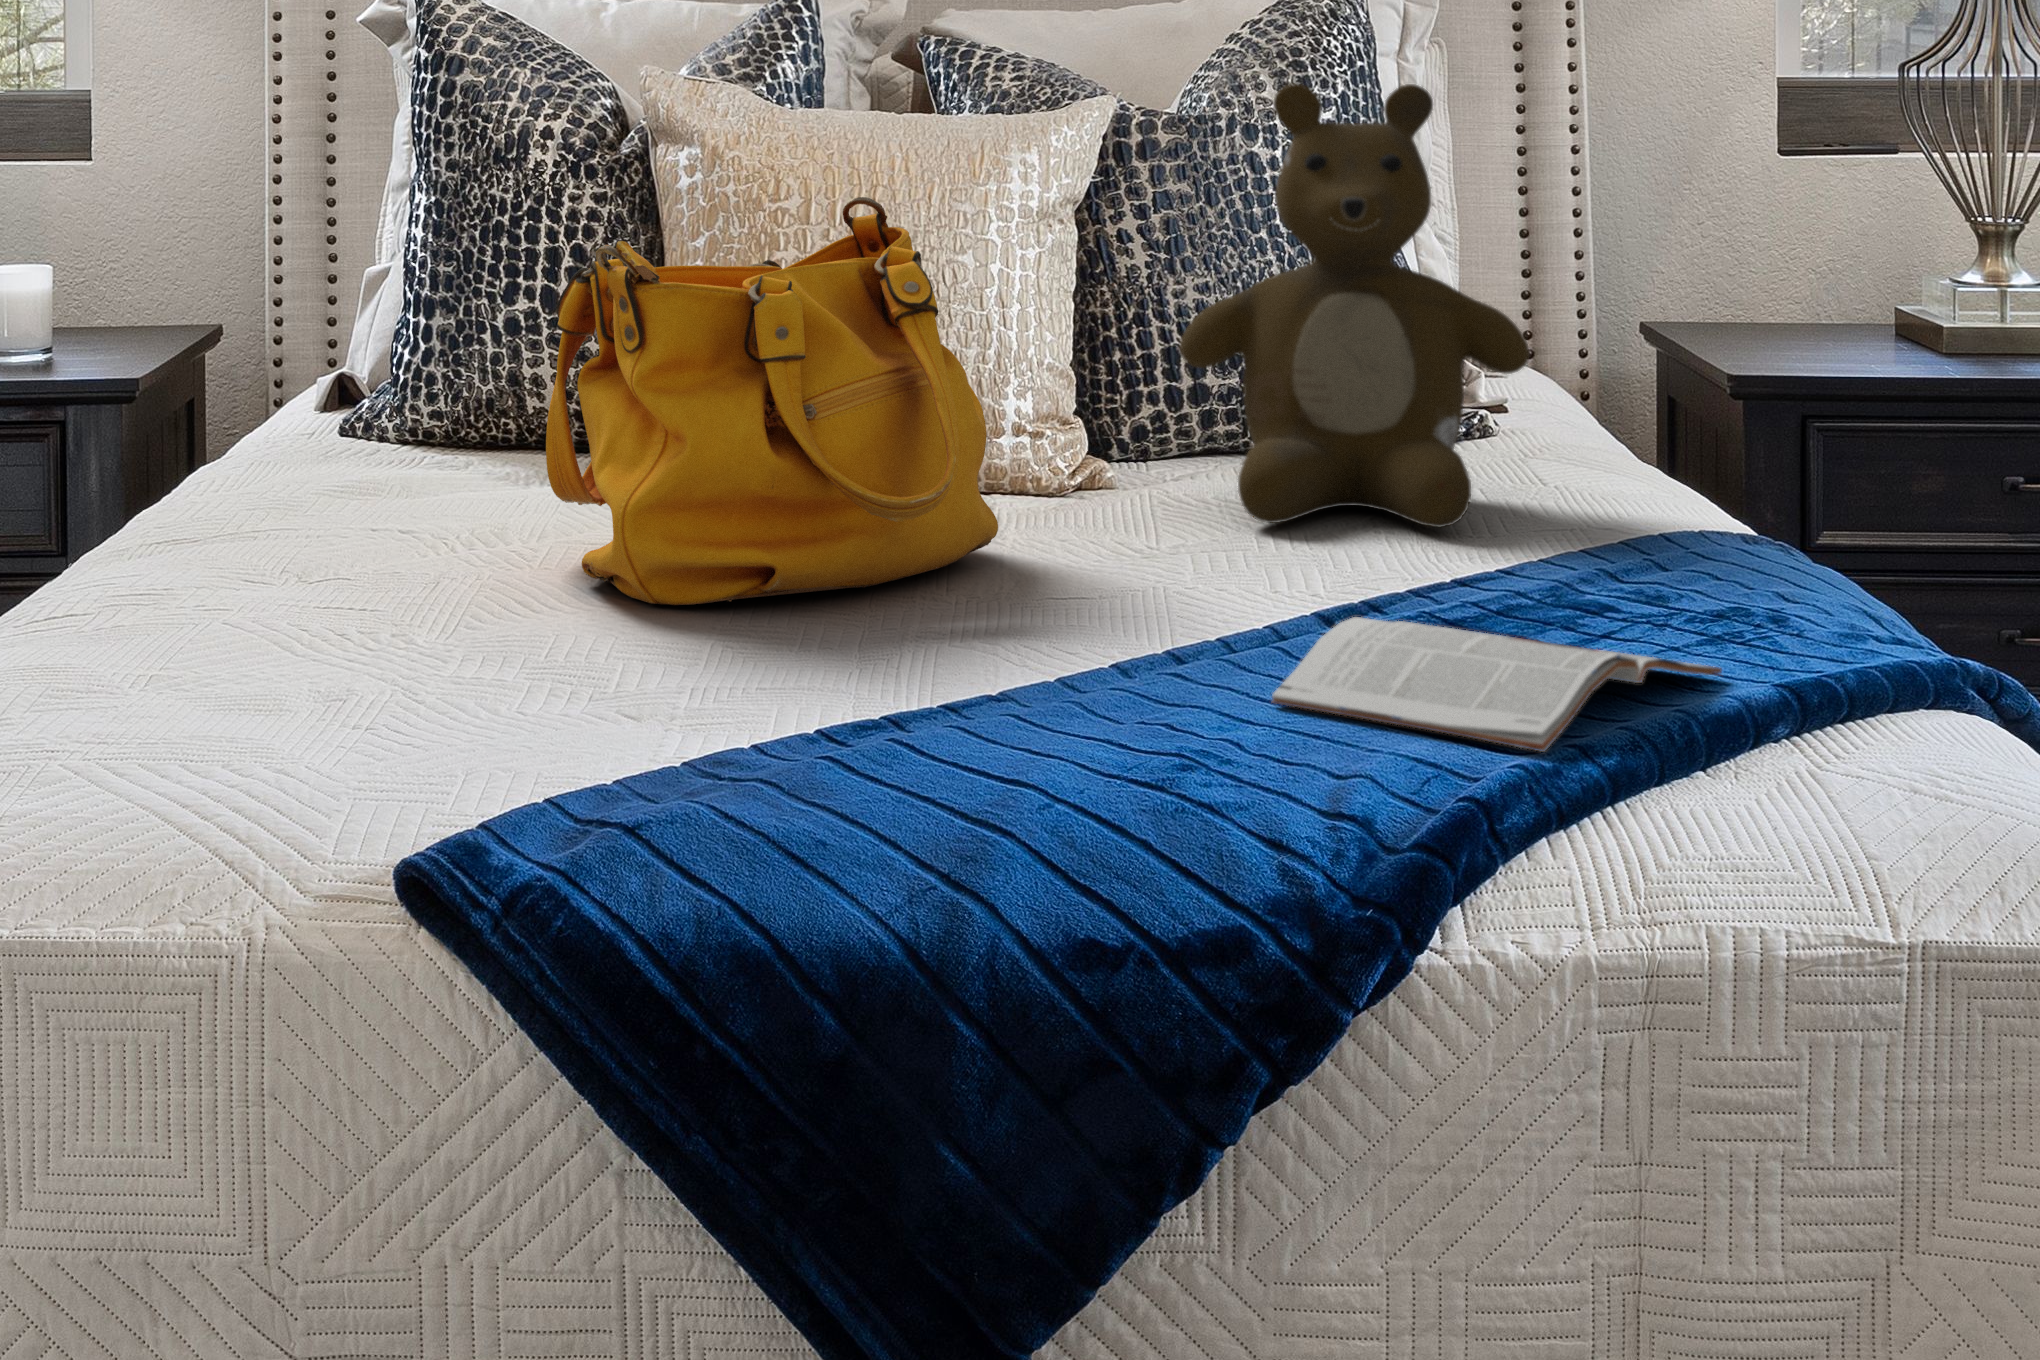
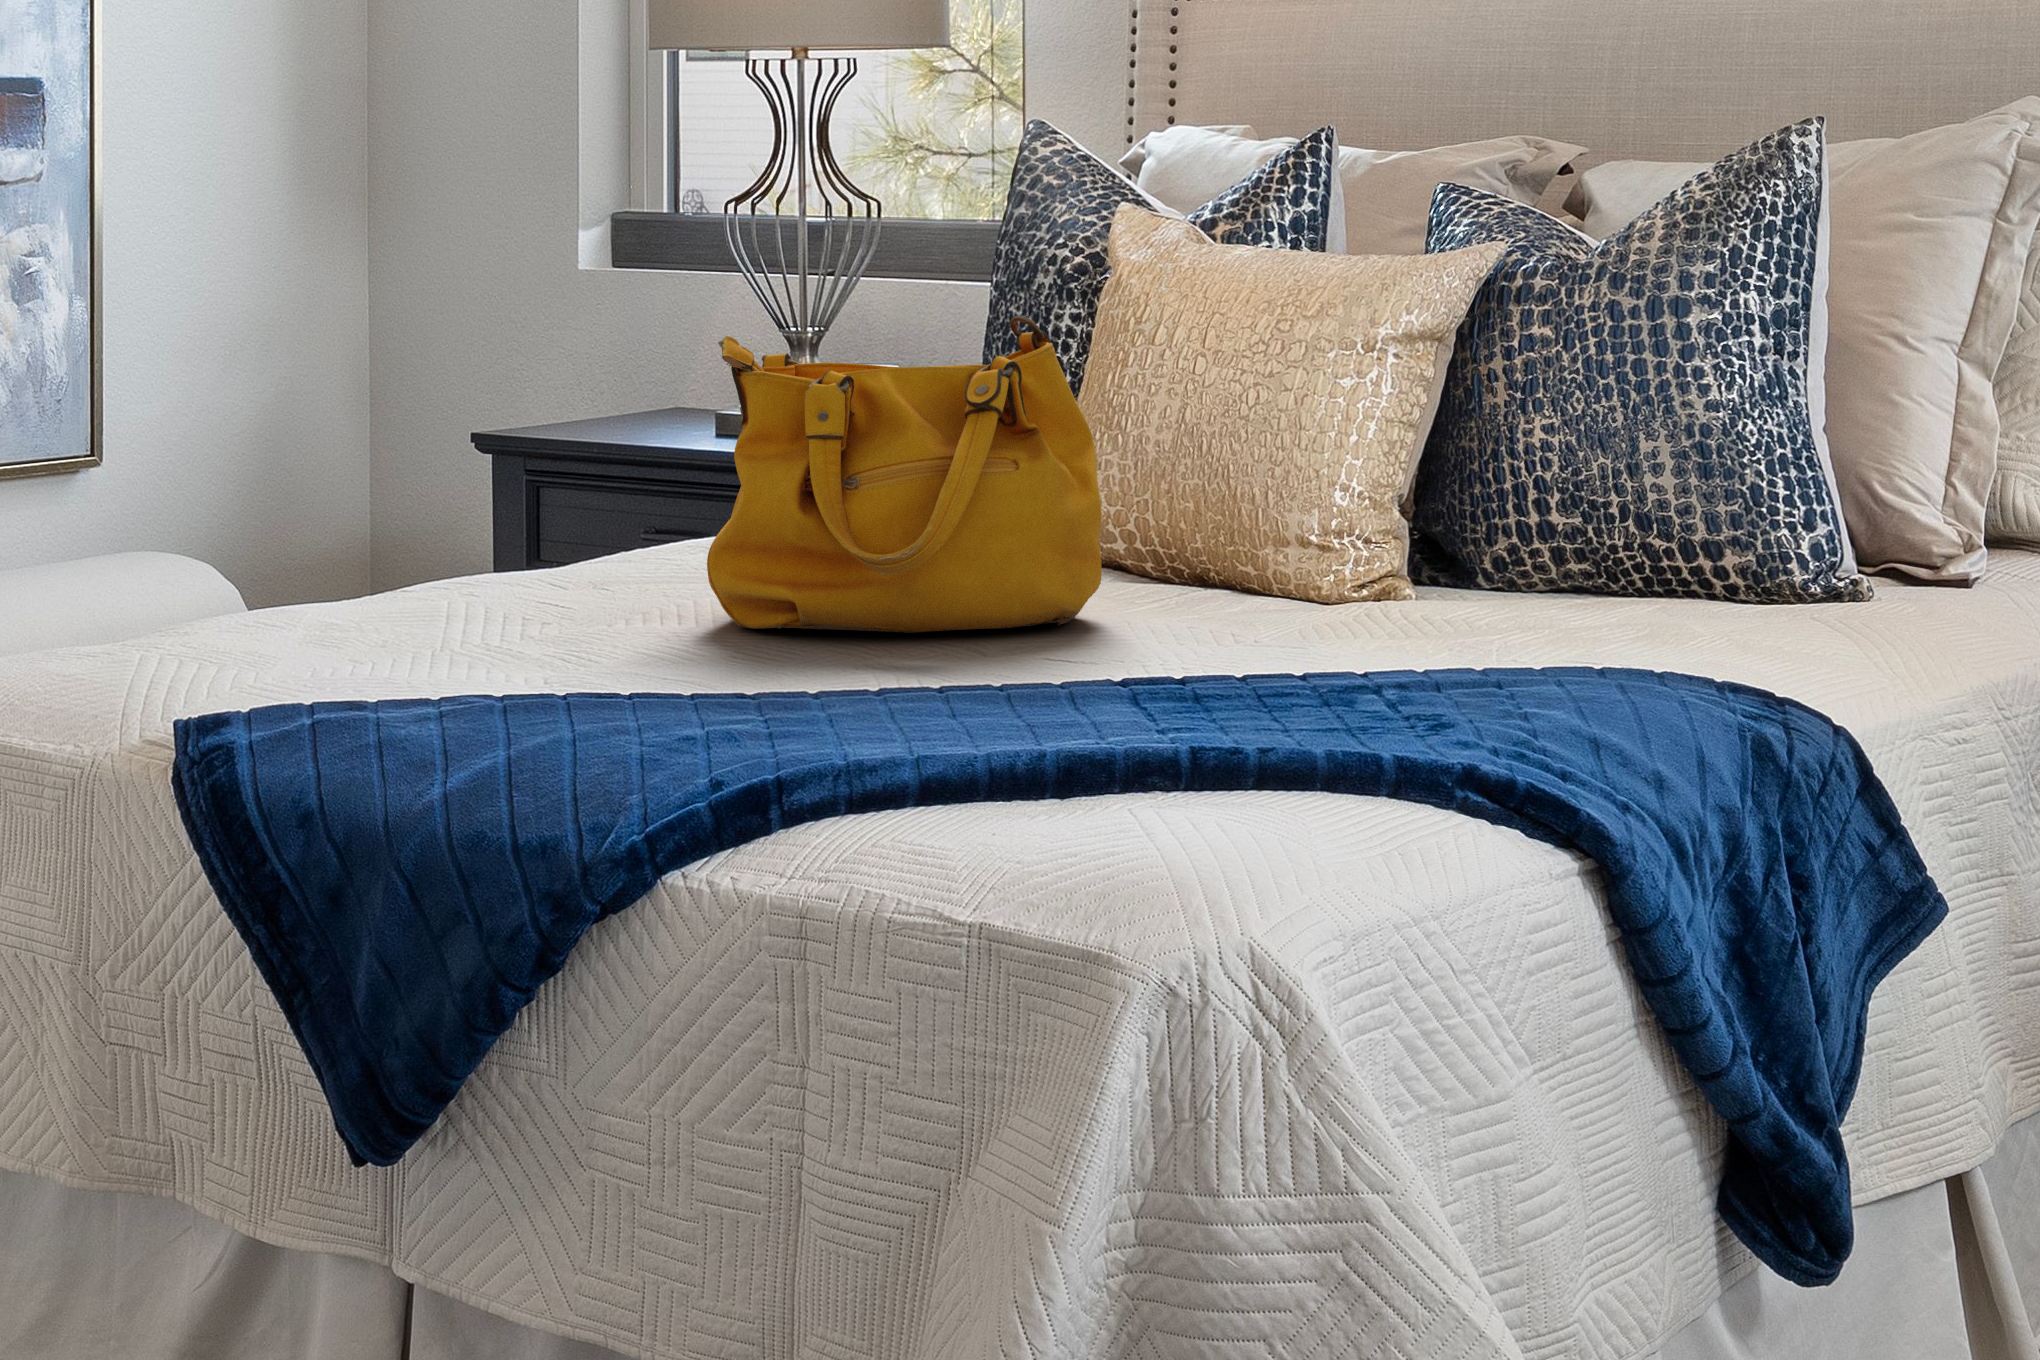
teddy bear: present [1180,84,1530,527] -> none [1356,231,1690,650]
magazine: present [1272,617,1722,752] -> none [916,670,1314,770]

